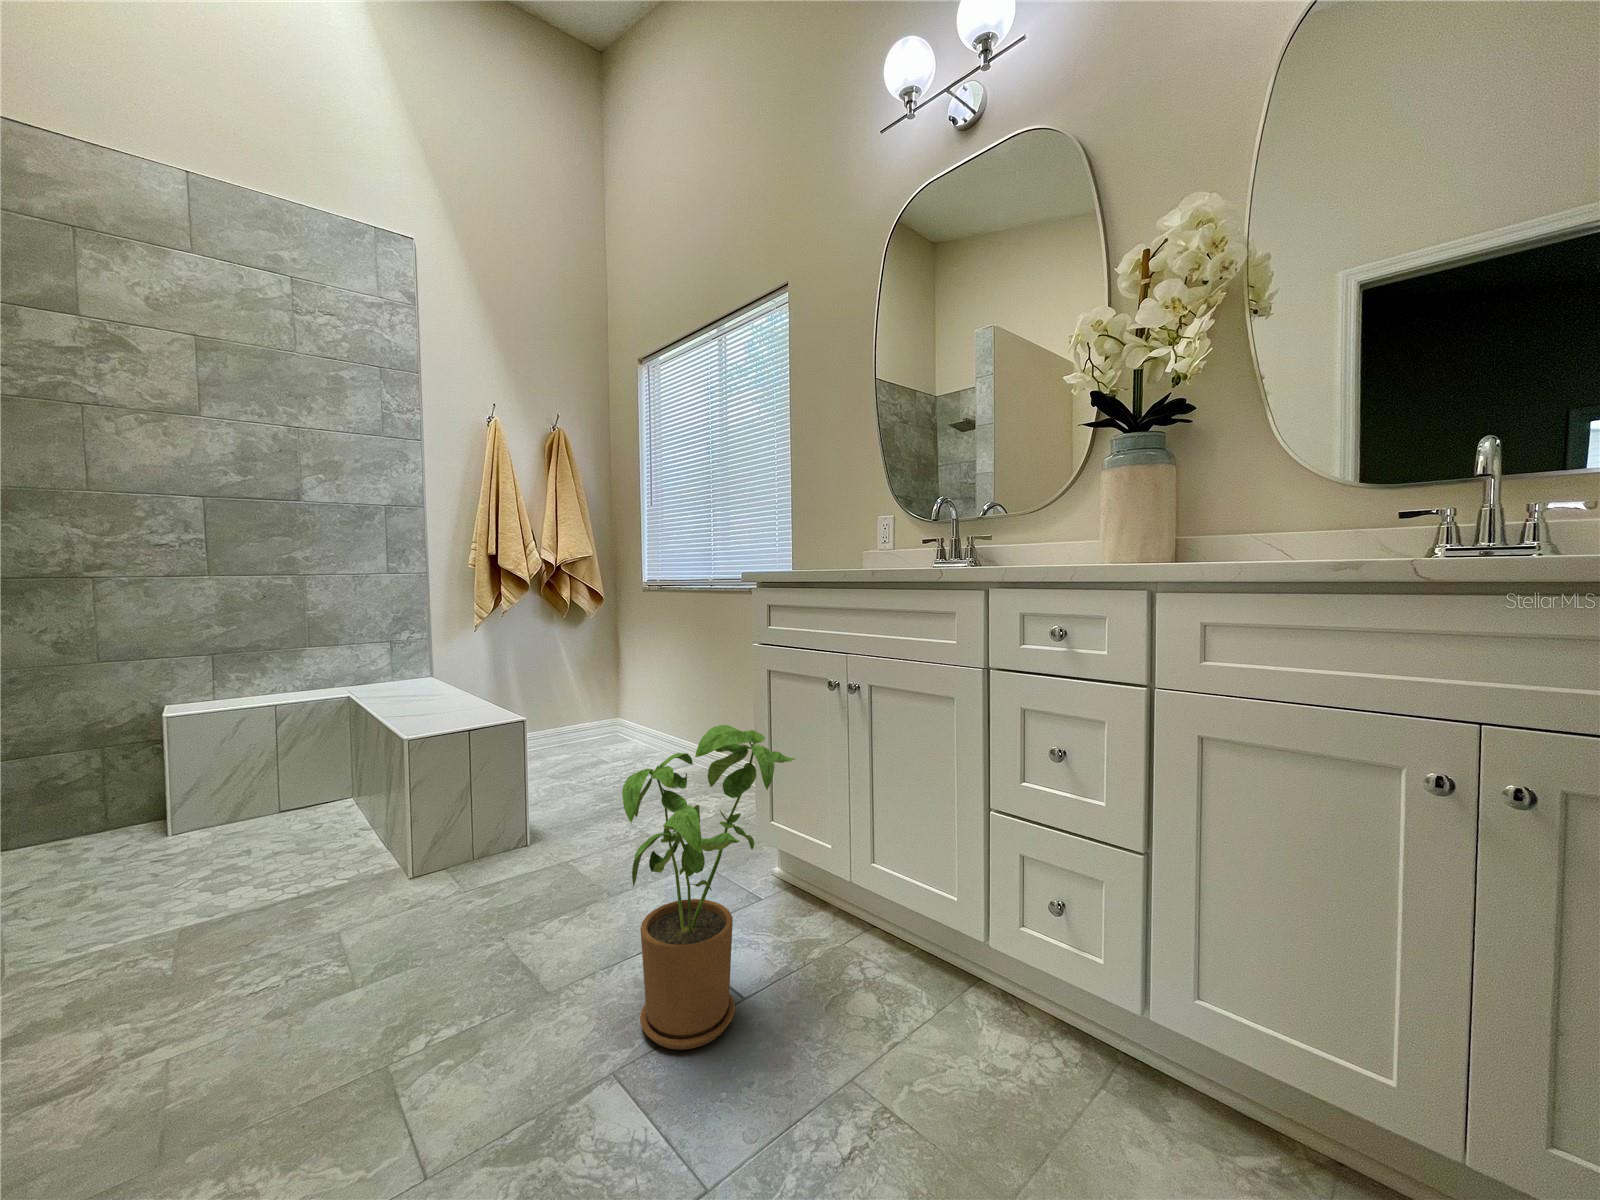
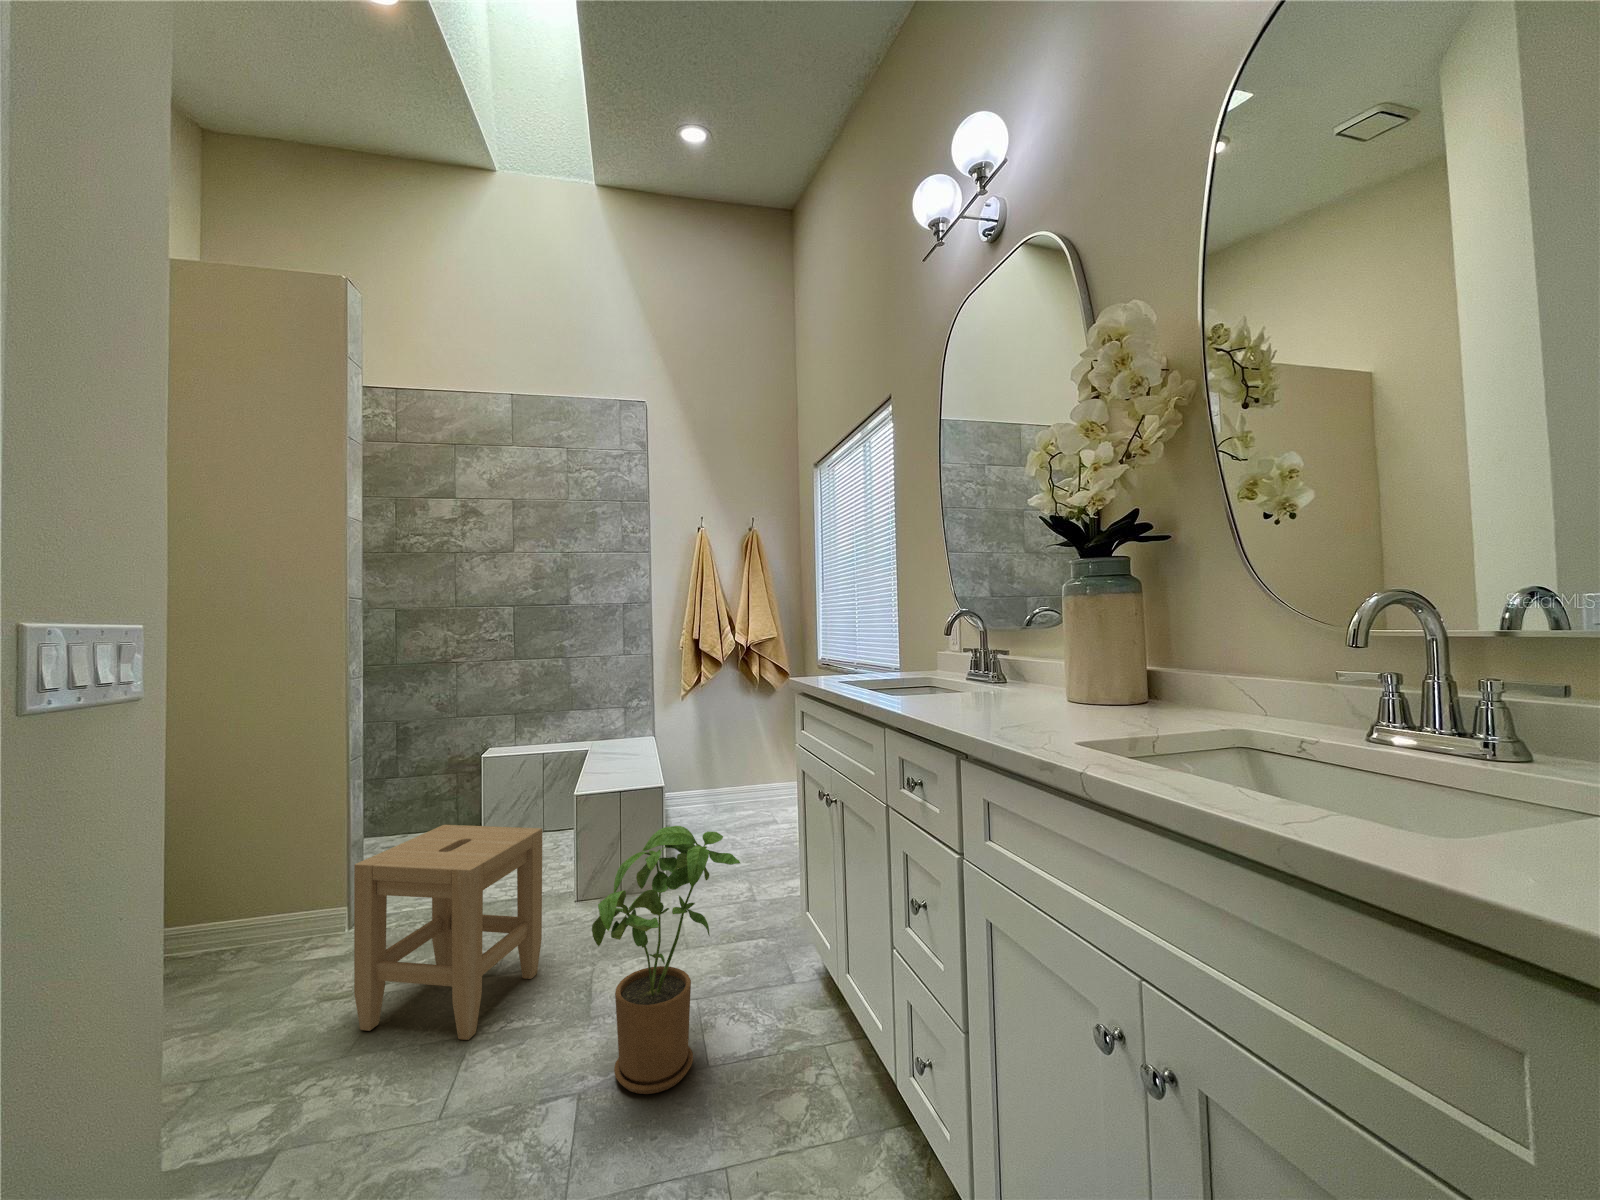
stool: none [133,773,432,1123] -> present [354,825,542,1040]

